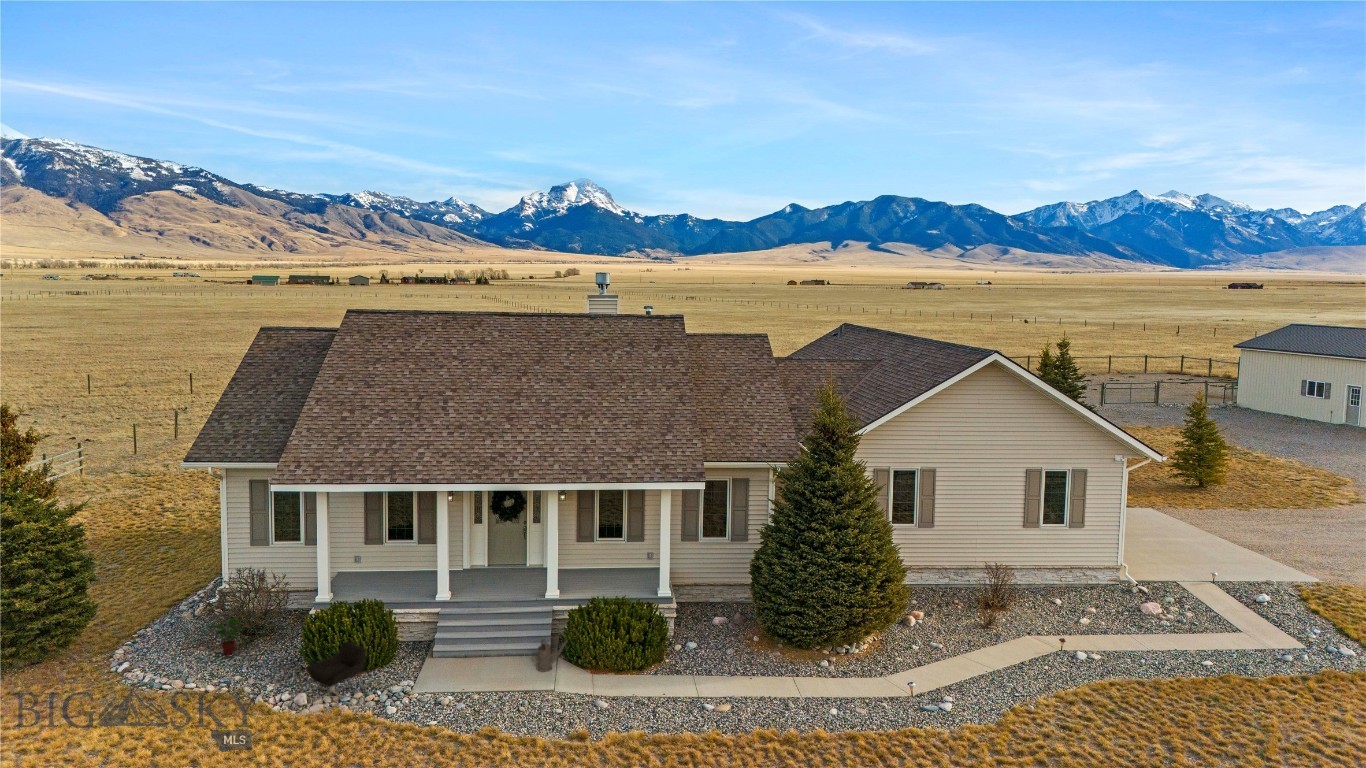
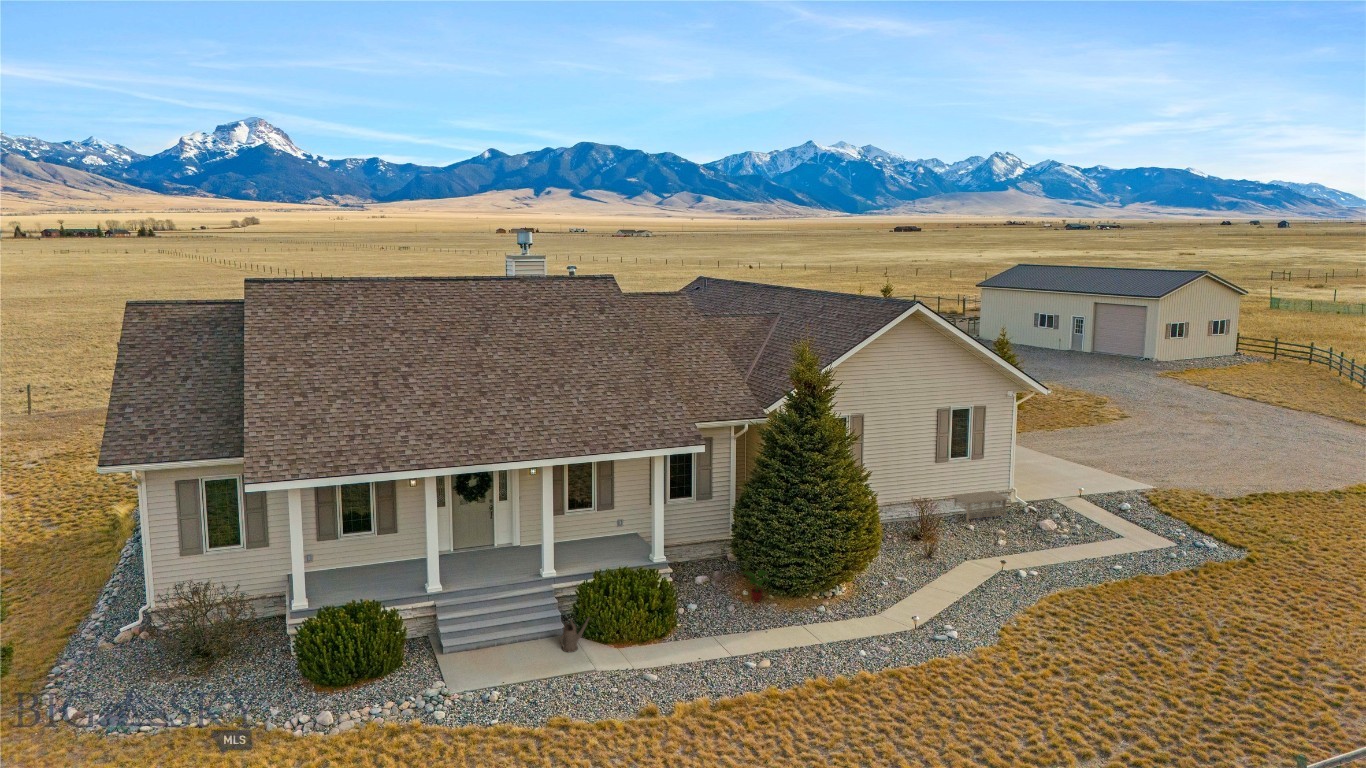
storage bench: none [1039,564,1106,596] -> present [953,491,1008,522]
potted plant: present [209,618,243,655] -> present [743,570,770,602]
lounge chair: present [307,641,366,700] -> none [329,650,394,720]

